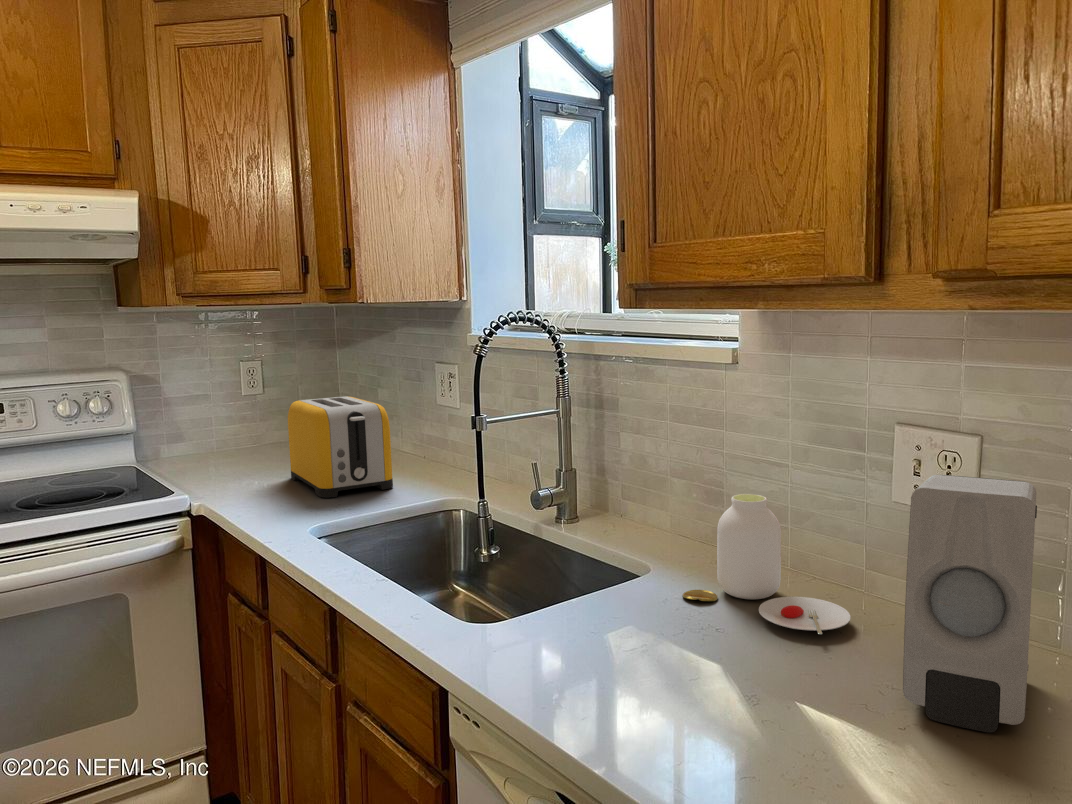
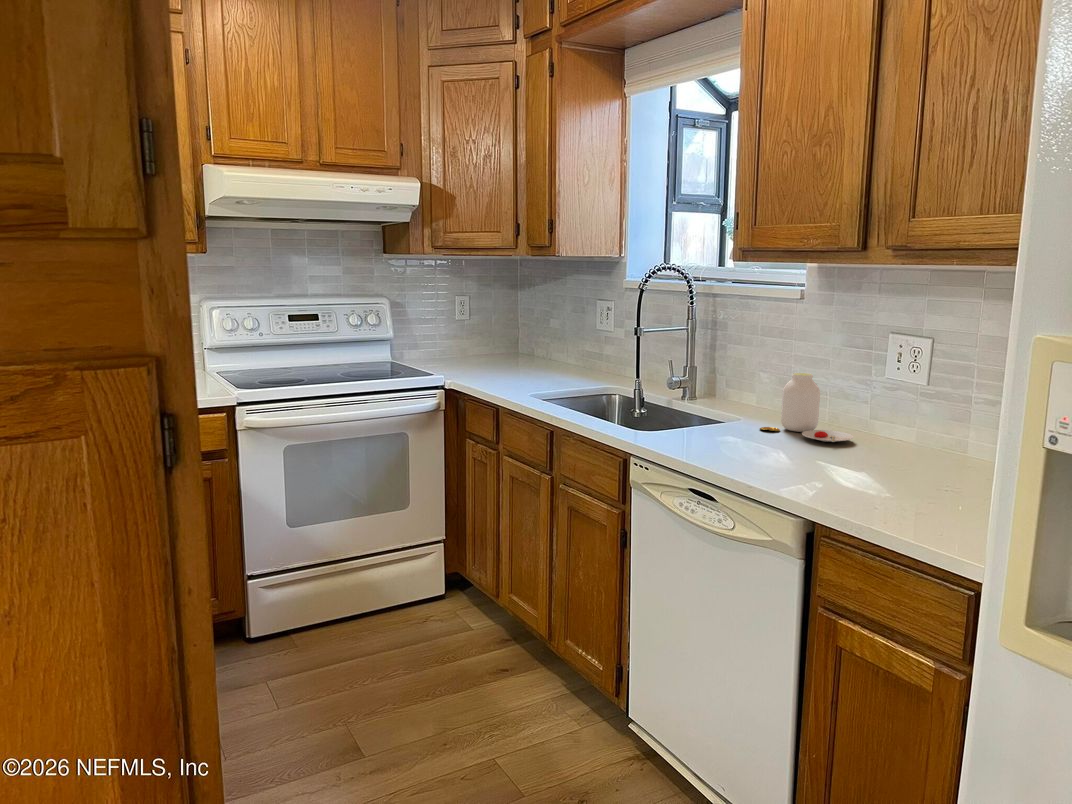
toaster: present [288,396,393,498] -> none [500,319,571,382]
soap dispenser: present [903,475,1037,732] -> none [866,355,949,474]

